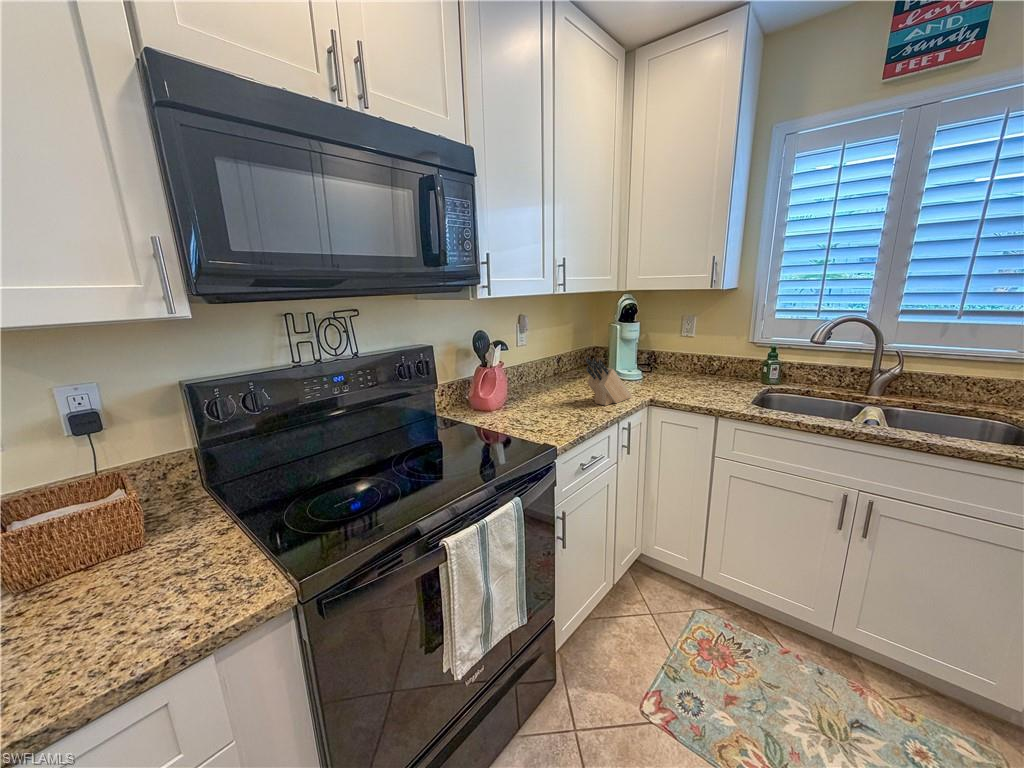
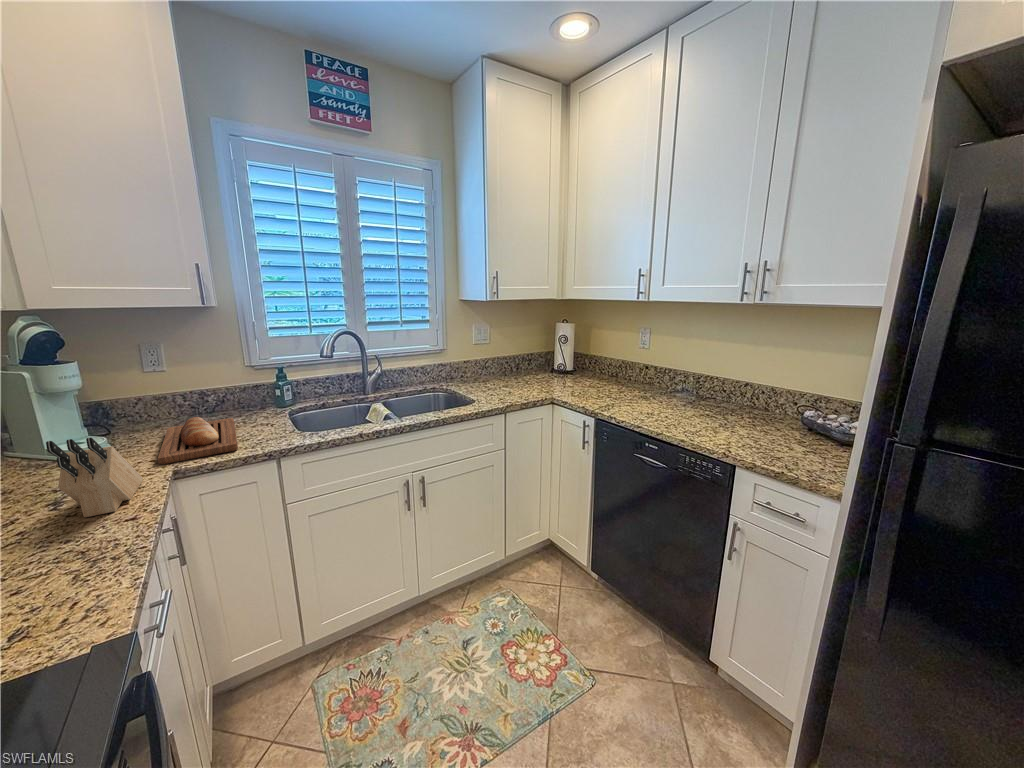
bread loaf: none [648,372,717,400] -> present [158,417,238,464]

